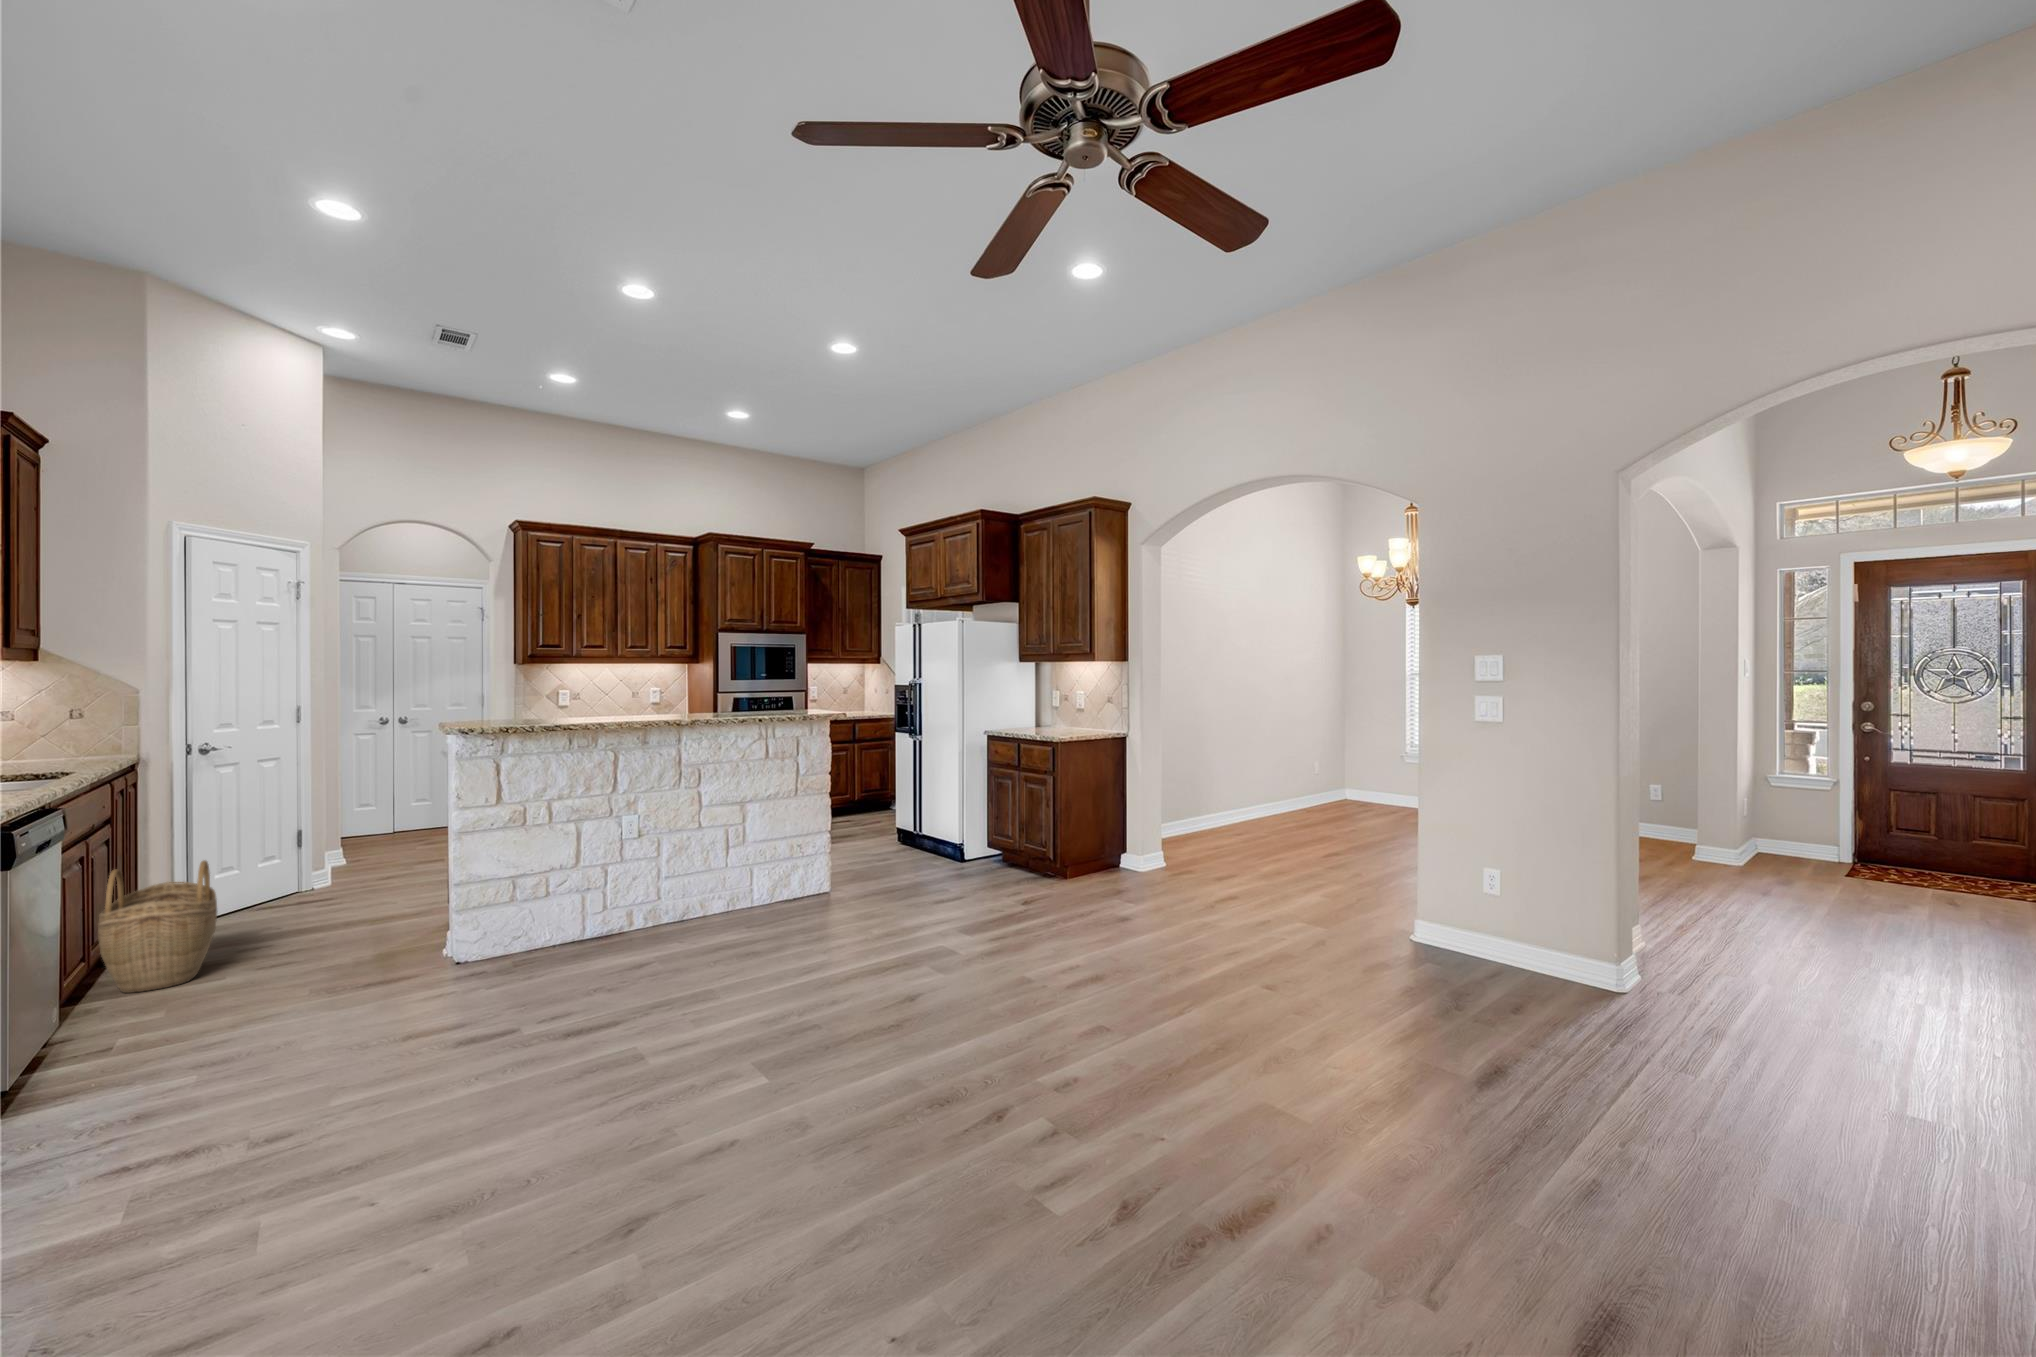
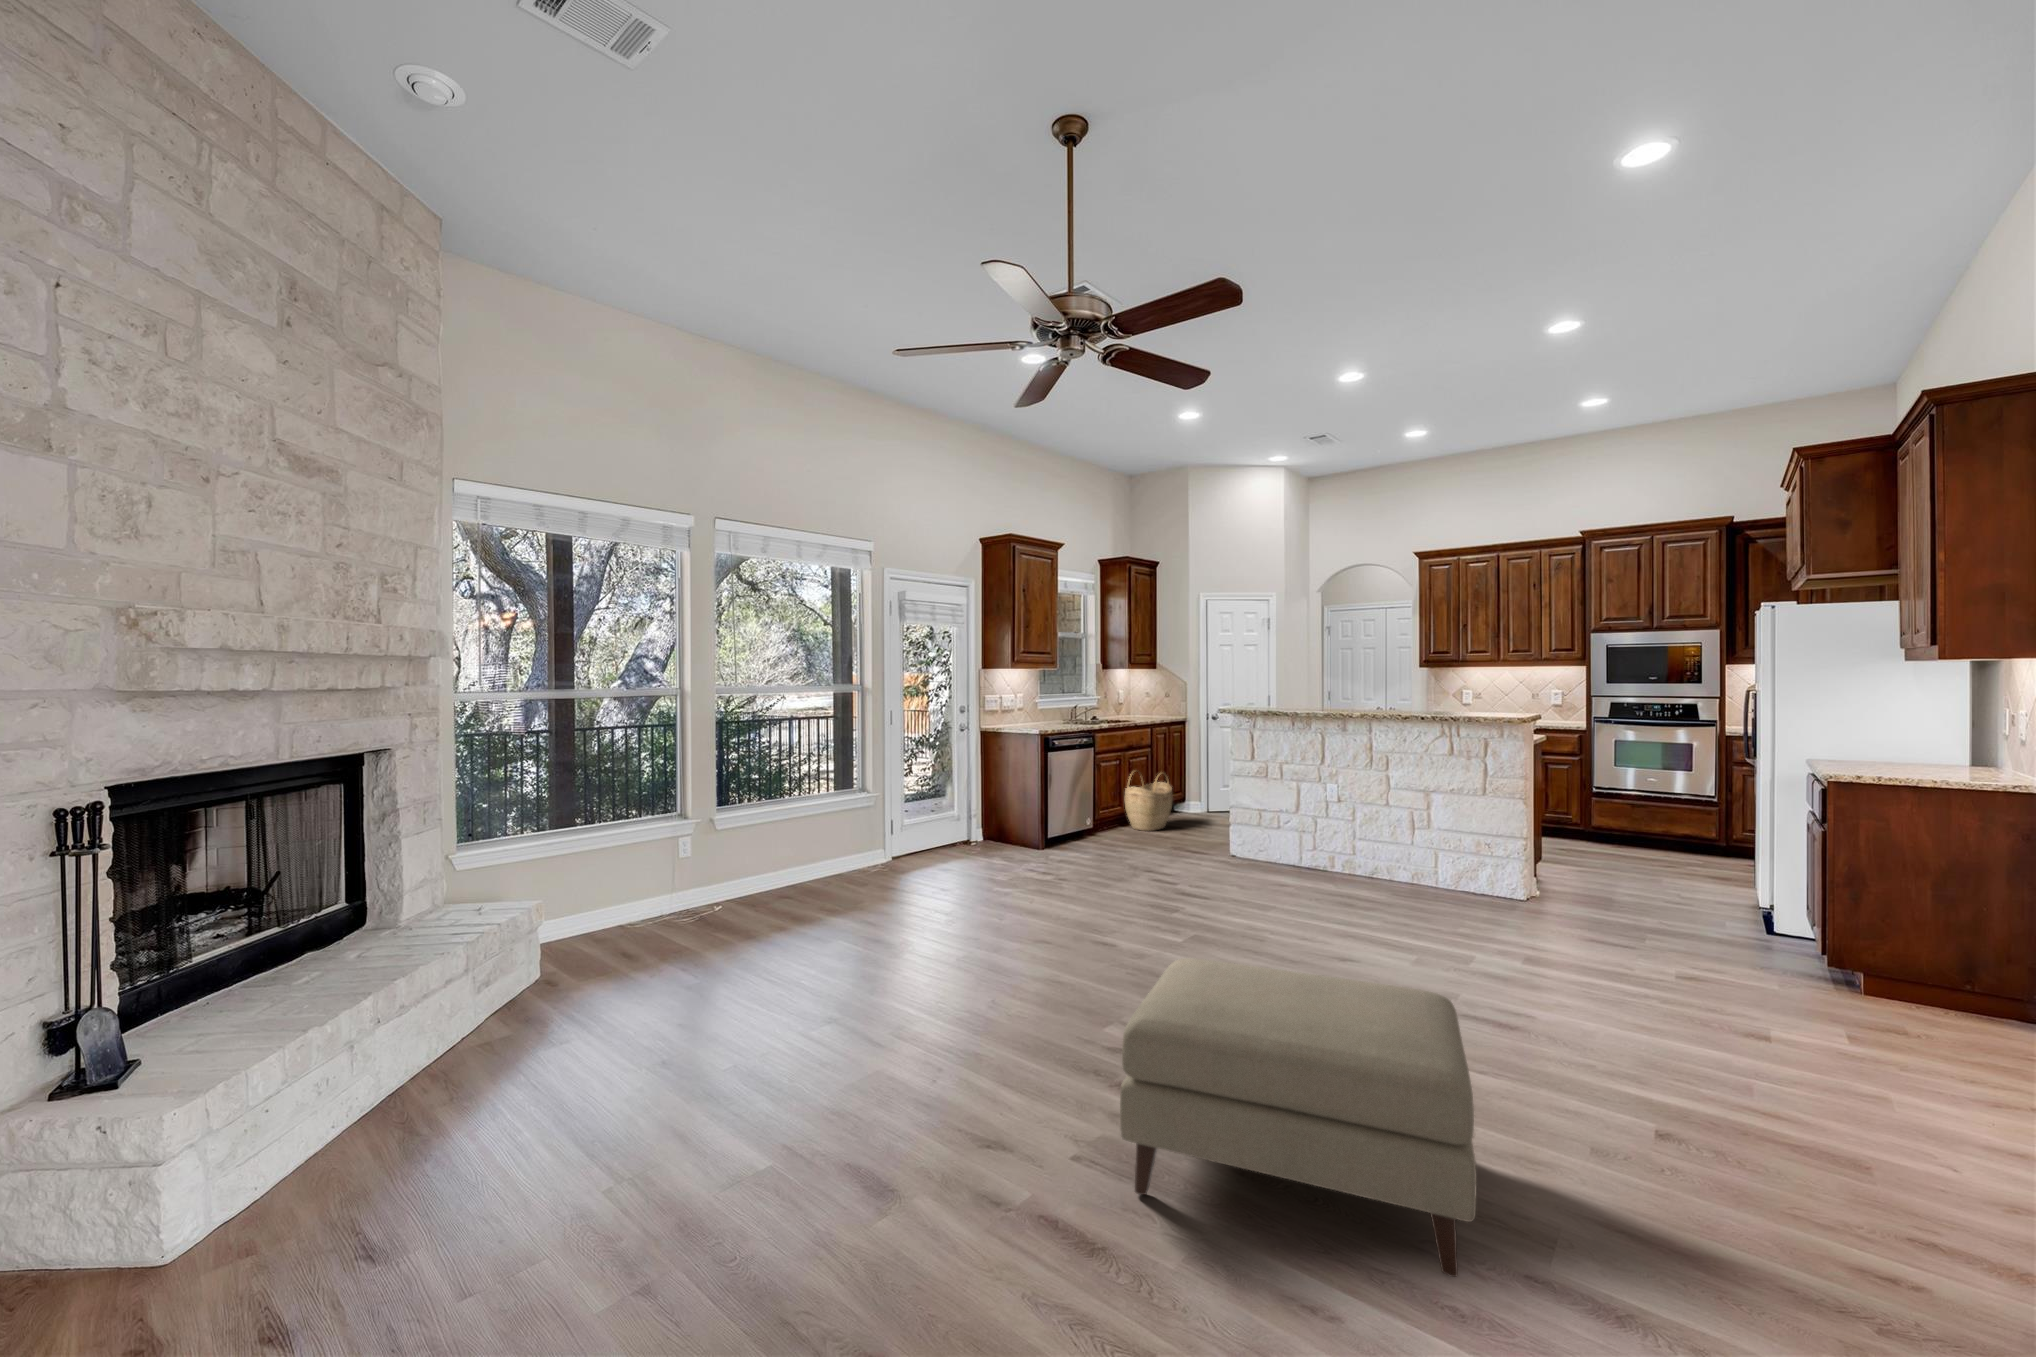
ottoman: none [1266,939,1540,1258] -> present [1120,958,1477,1277]

